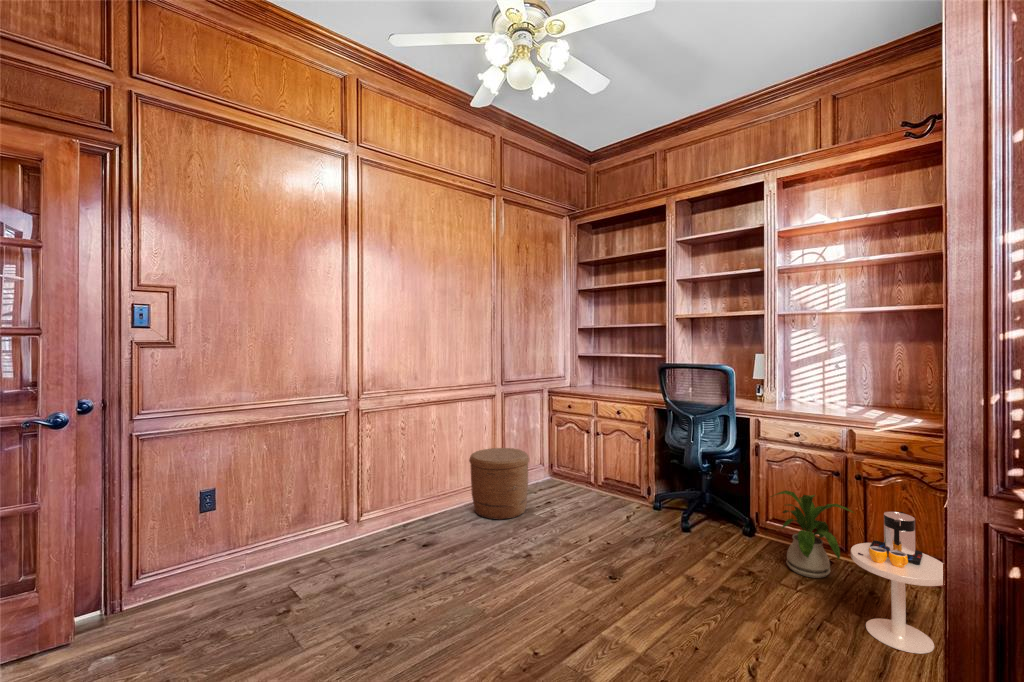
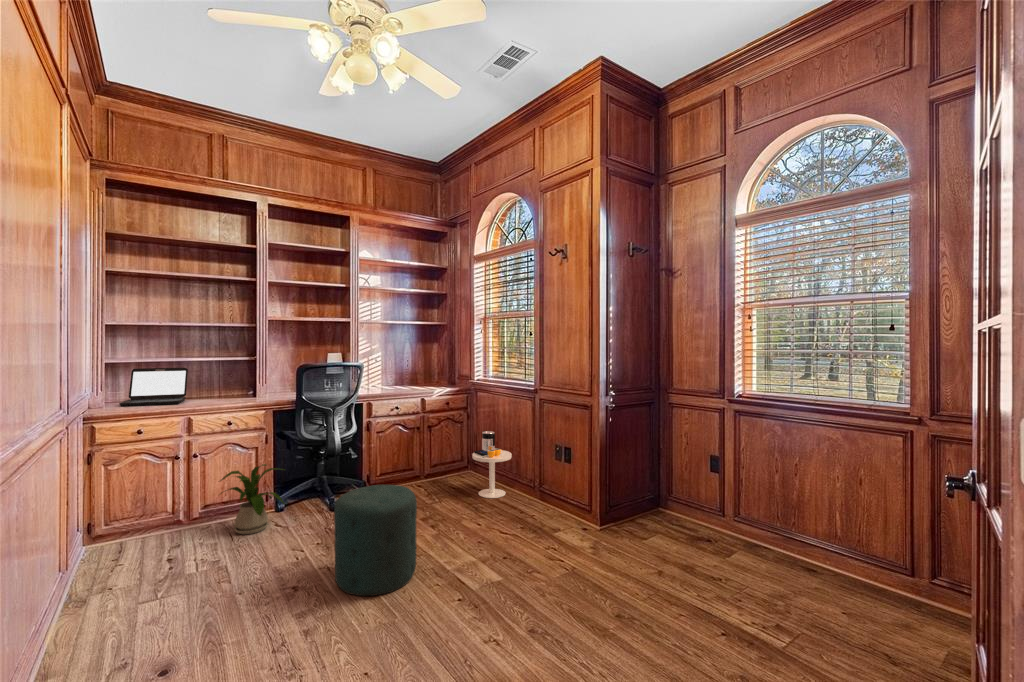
laptop: none [578,361,626,391] -> present [119,368,188,406]
woven basket: present [469,448,529,520] -> none [70,496,185,615]
house plant: present [773,490,853,578] -> present [220,464,284,534]
ottoman: none [513,495,598,617] -> present [334,485,417,596]

